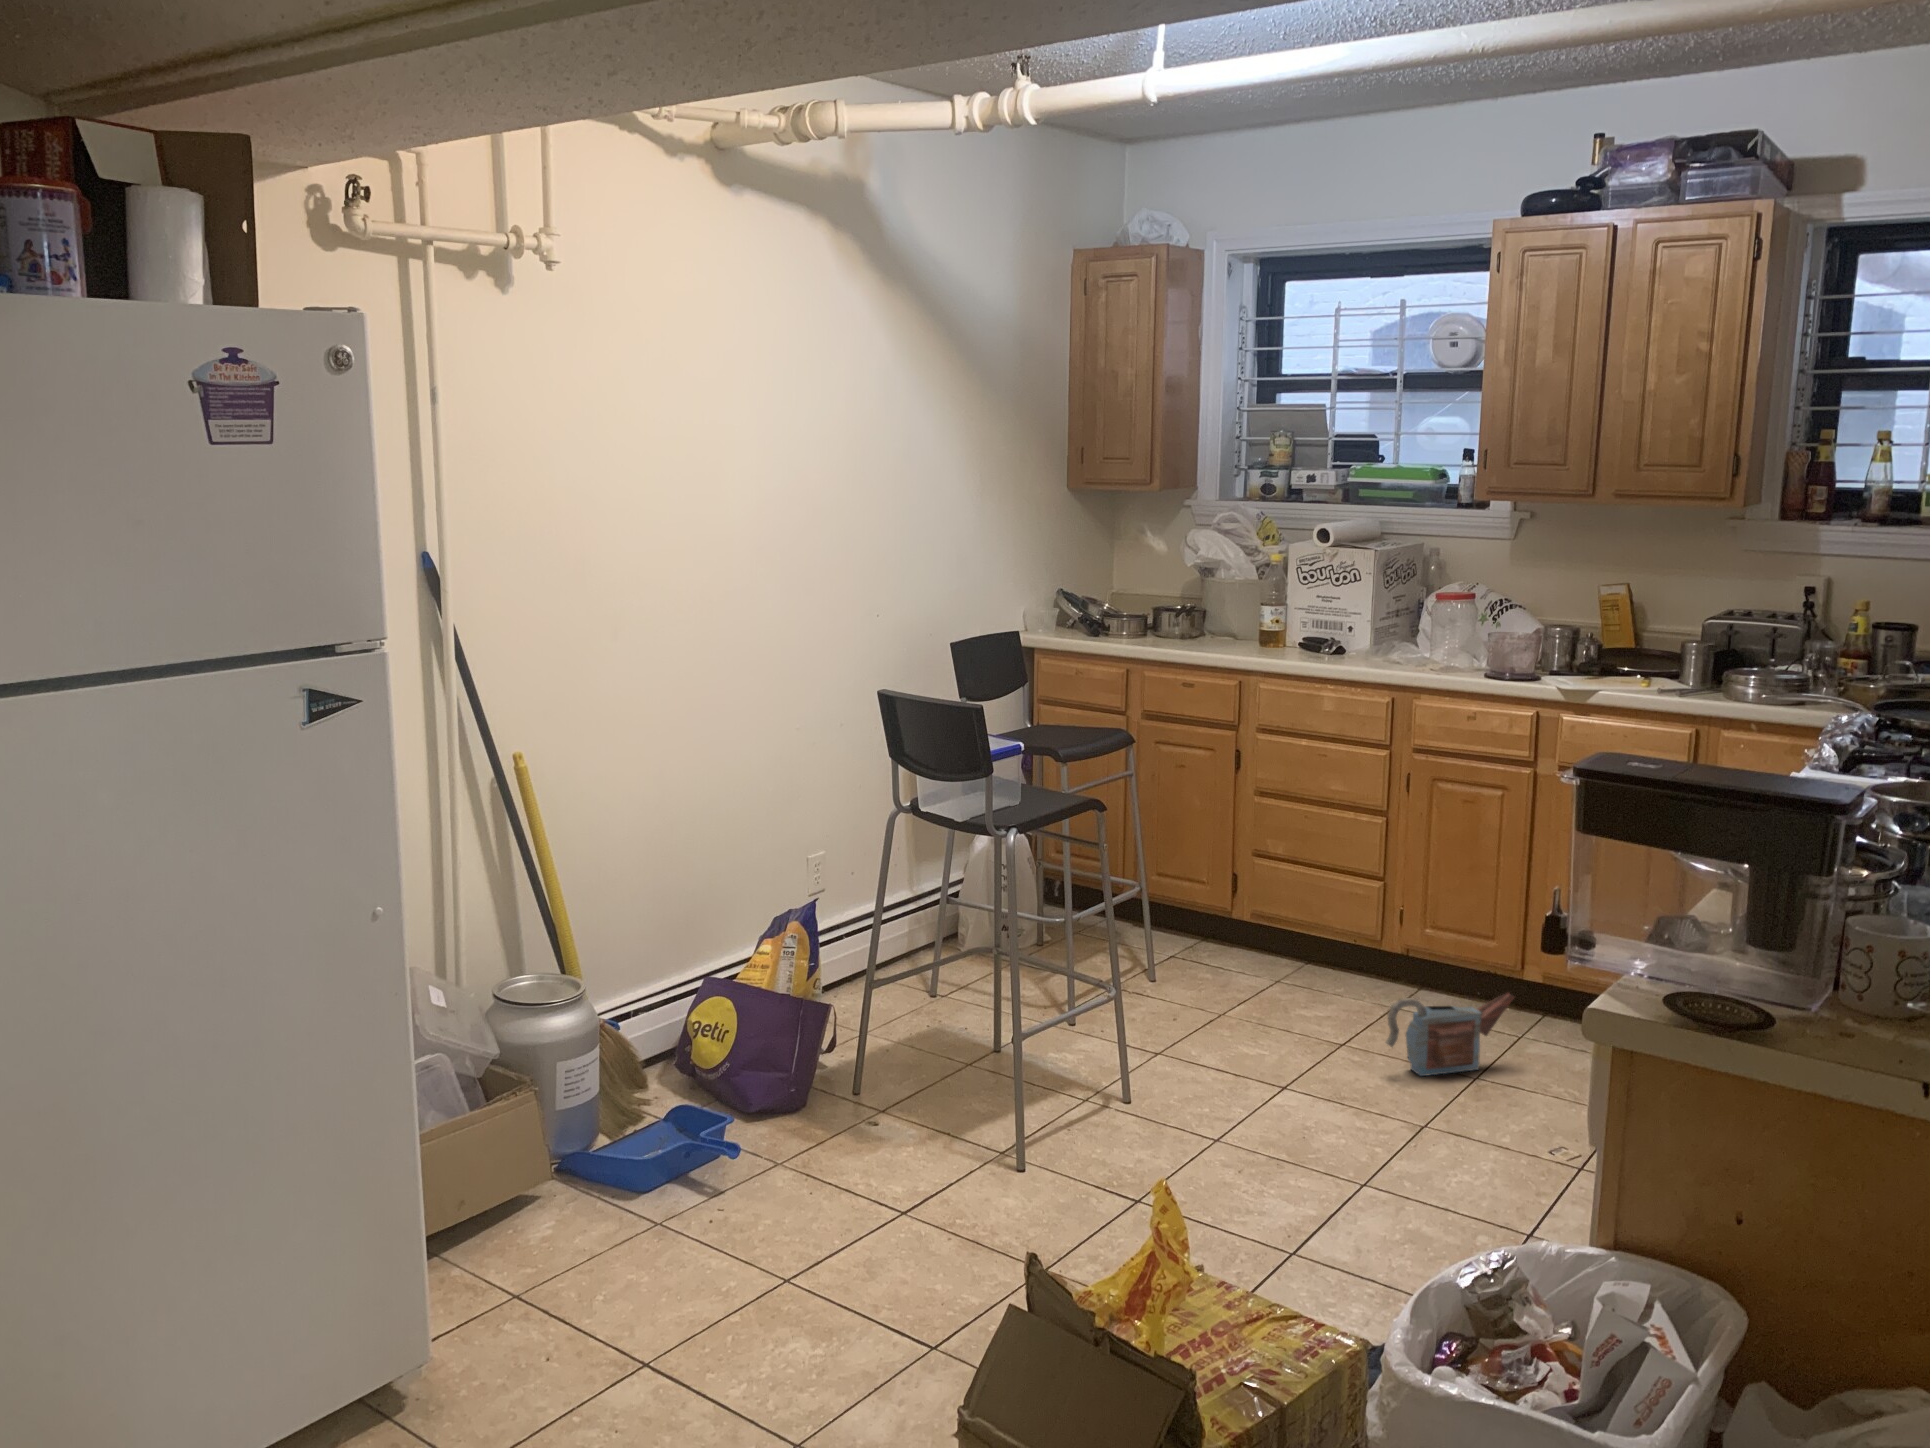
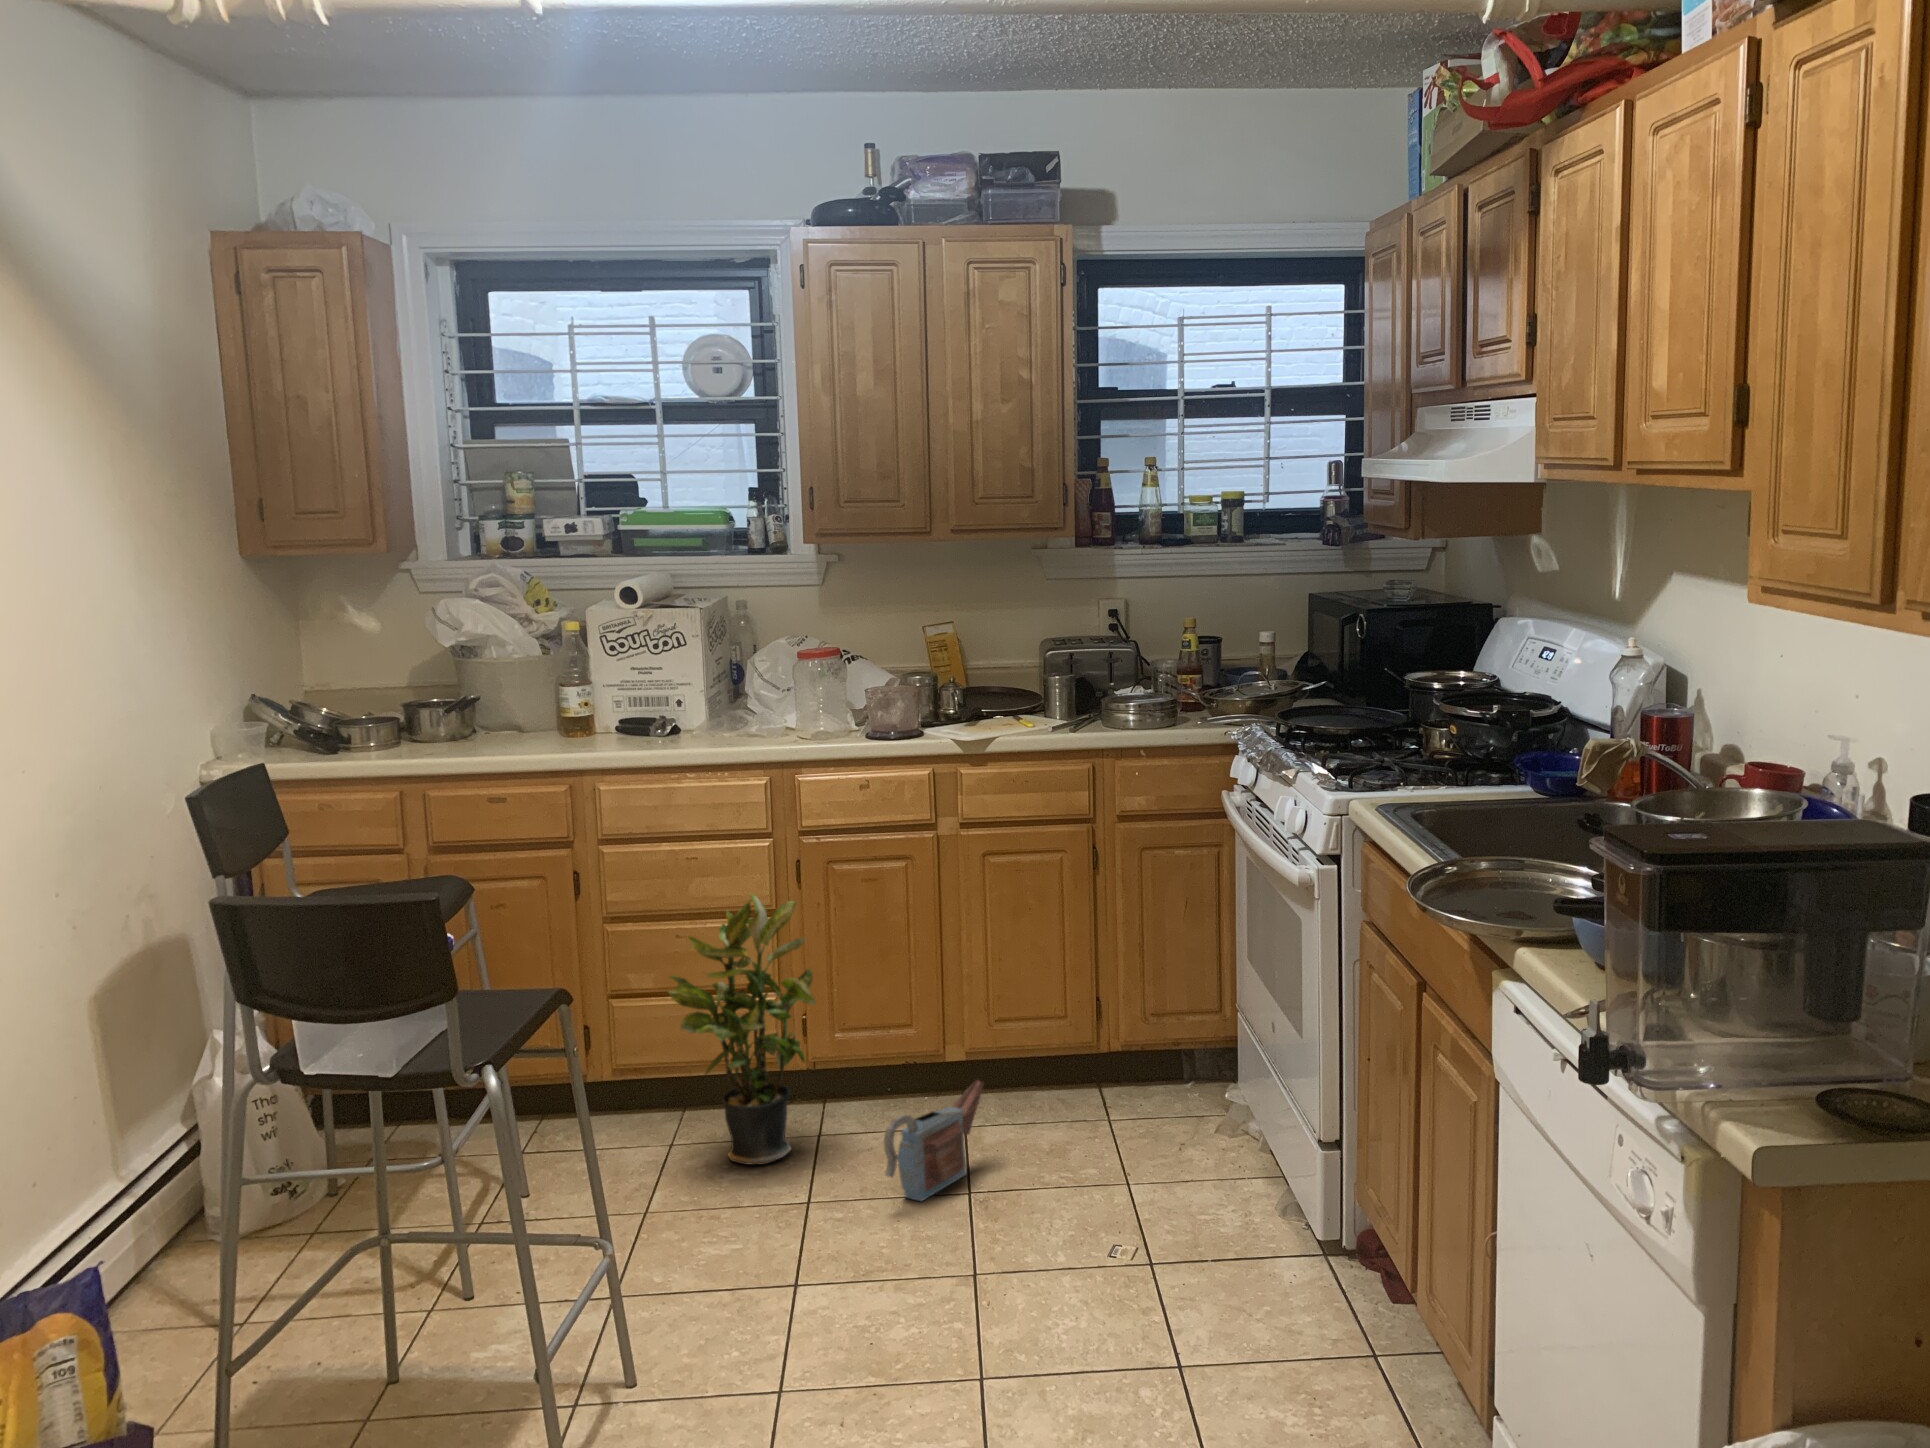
potted plant: none [1272,789,1399,1012] -> present [669,894,815,1165]

